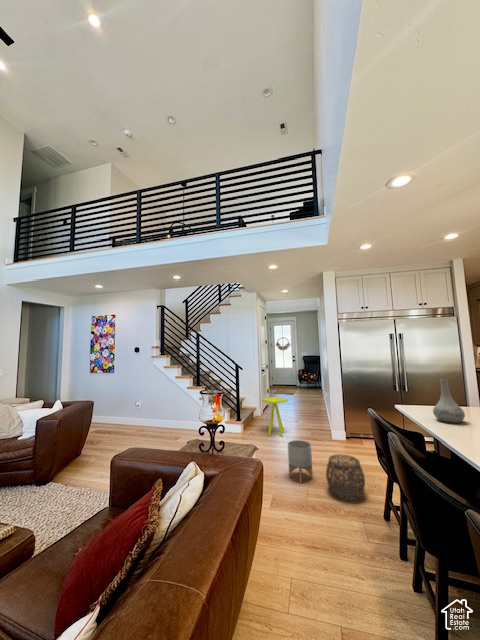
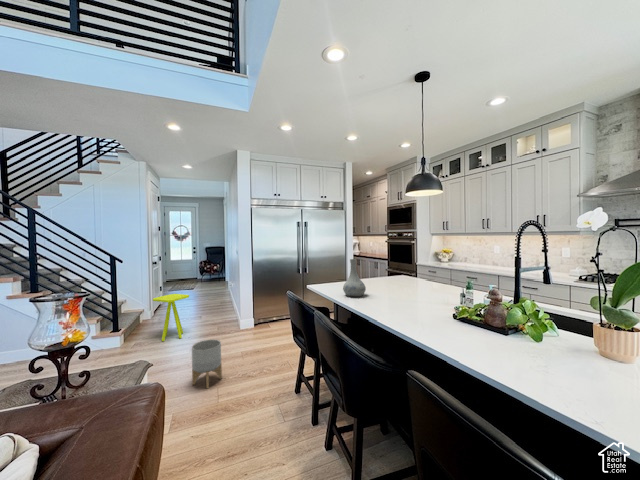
woven basket: present [326,454,365,500] -> none [238,344,278,391]

